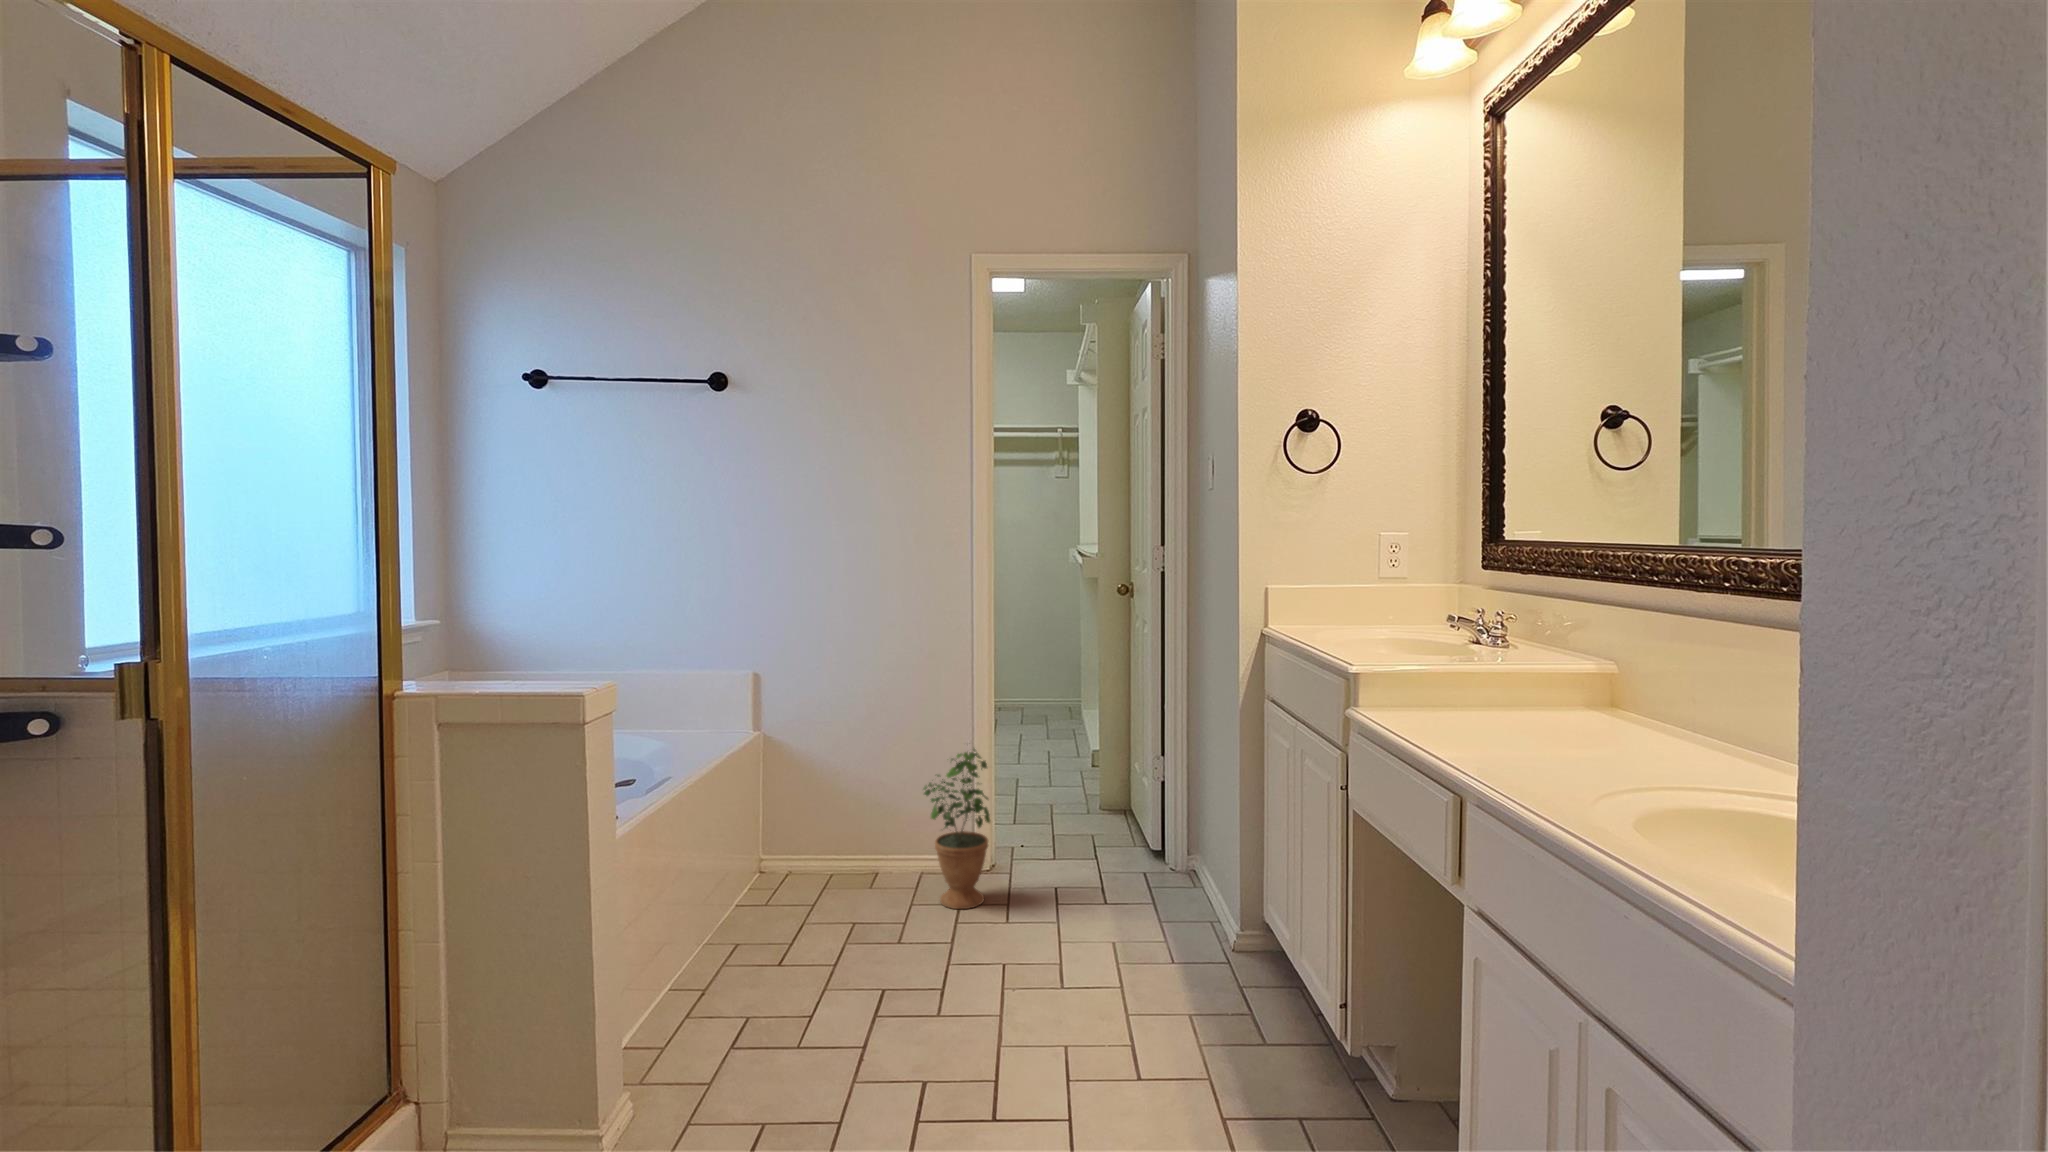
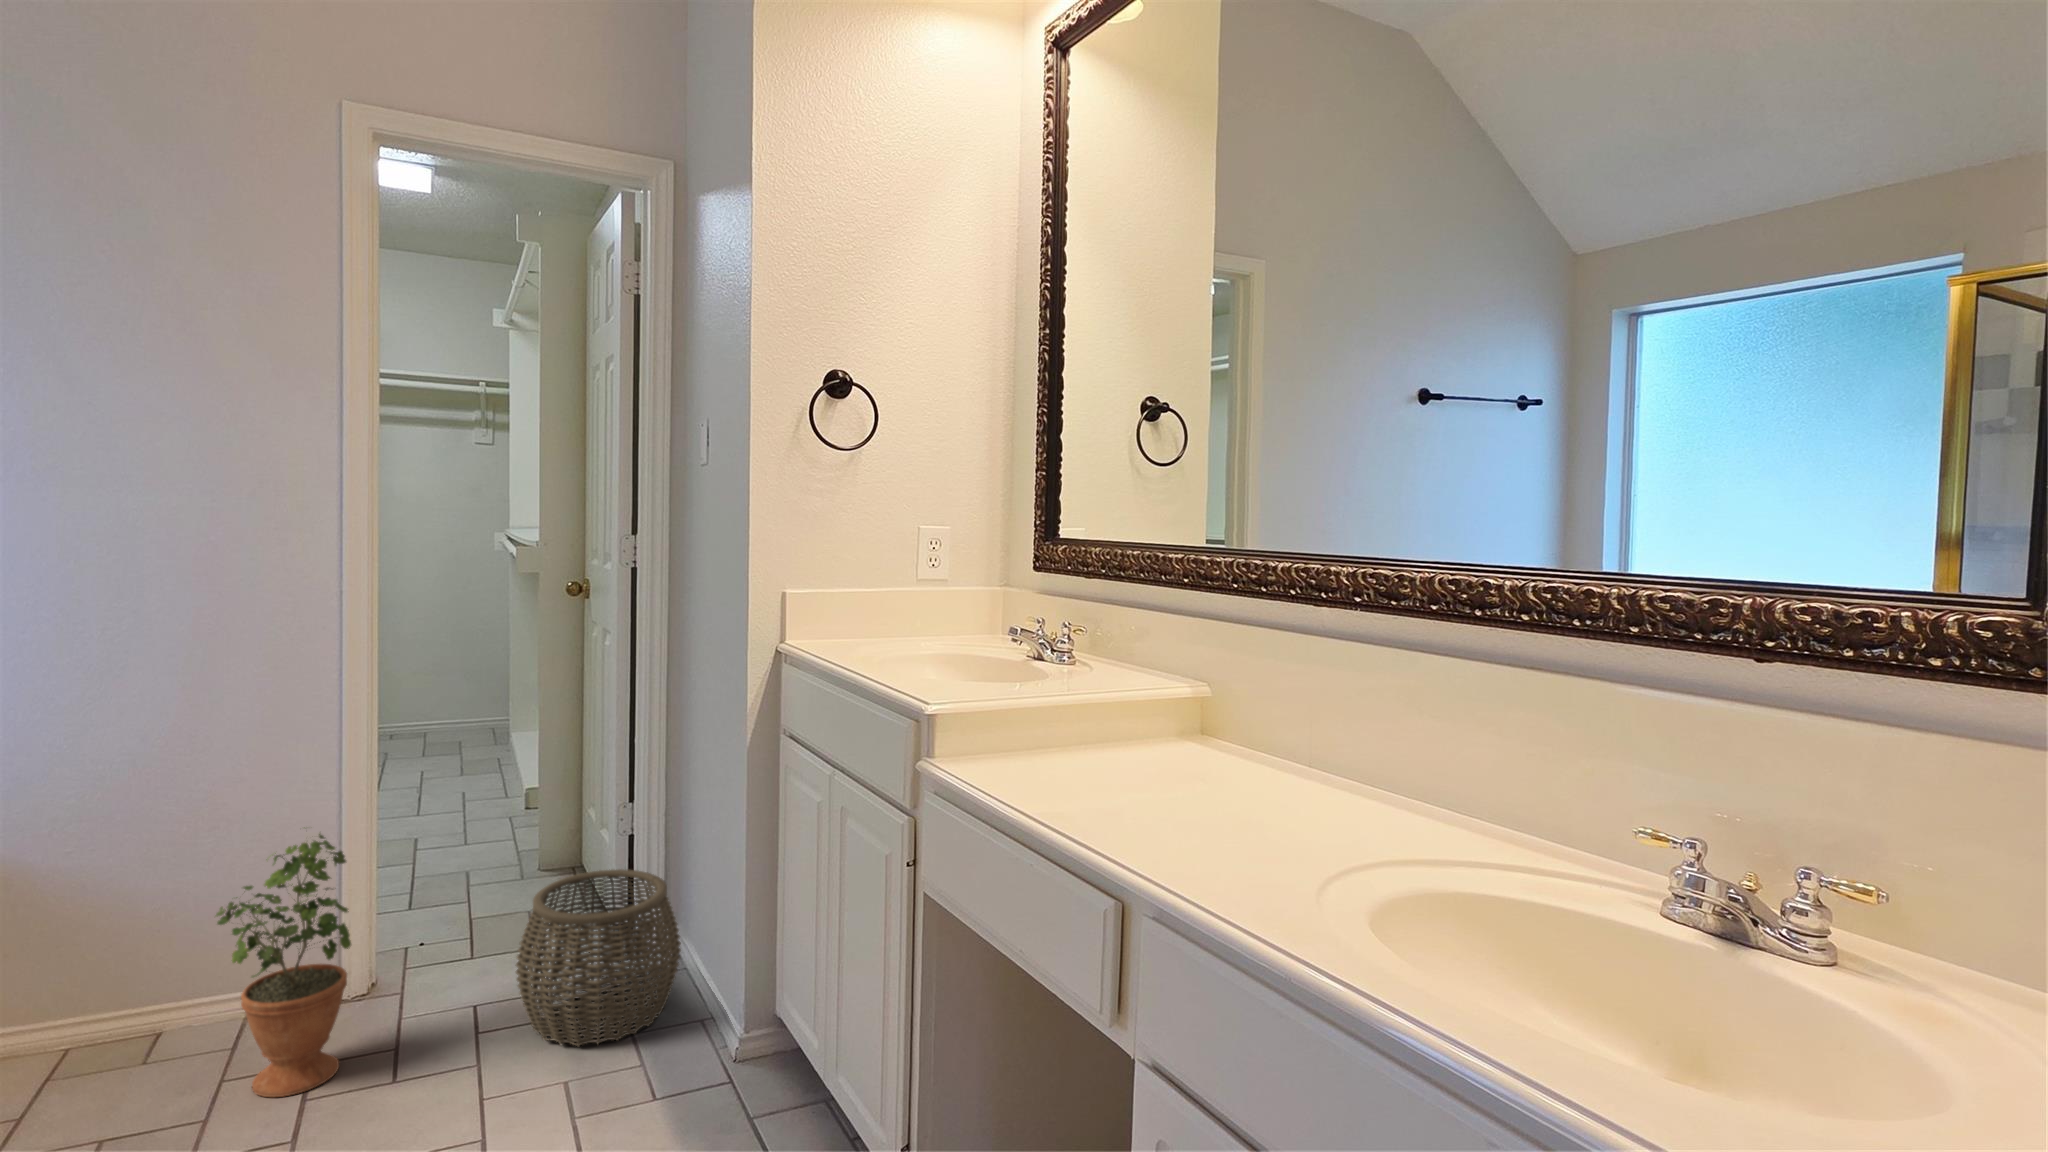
woven basket: none [1085,799,1195,920] -> present [516,869,681,1047]

